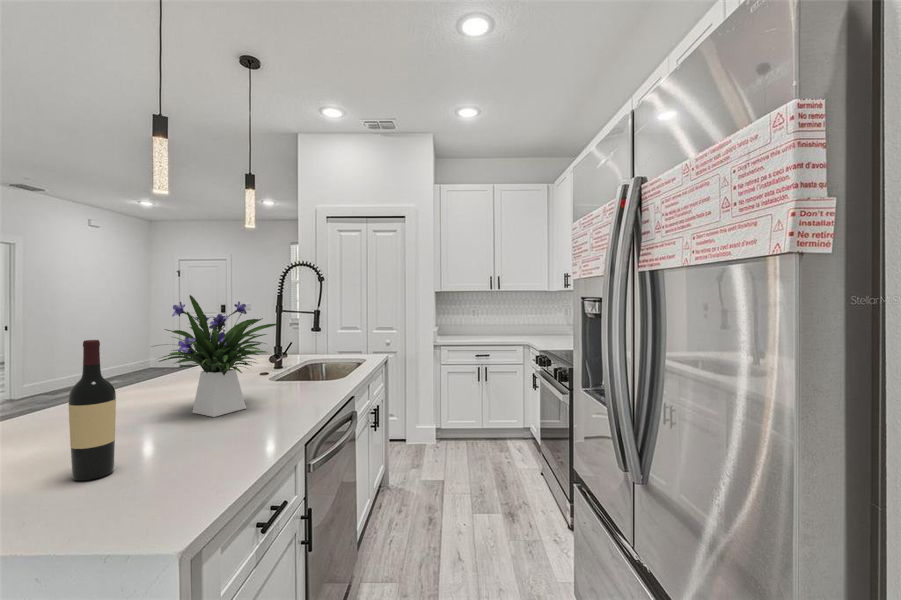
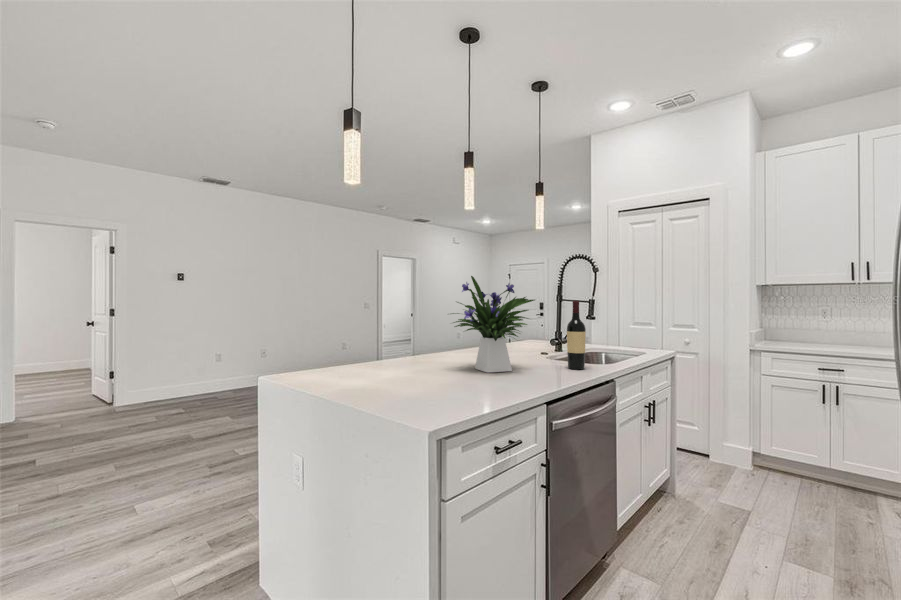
wine bottle: present [68,340,116,480] -> present [567,301,586,369]

